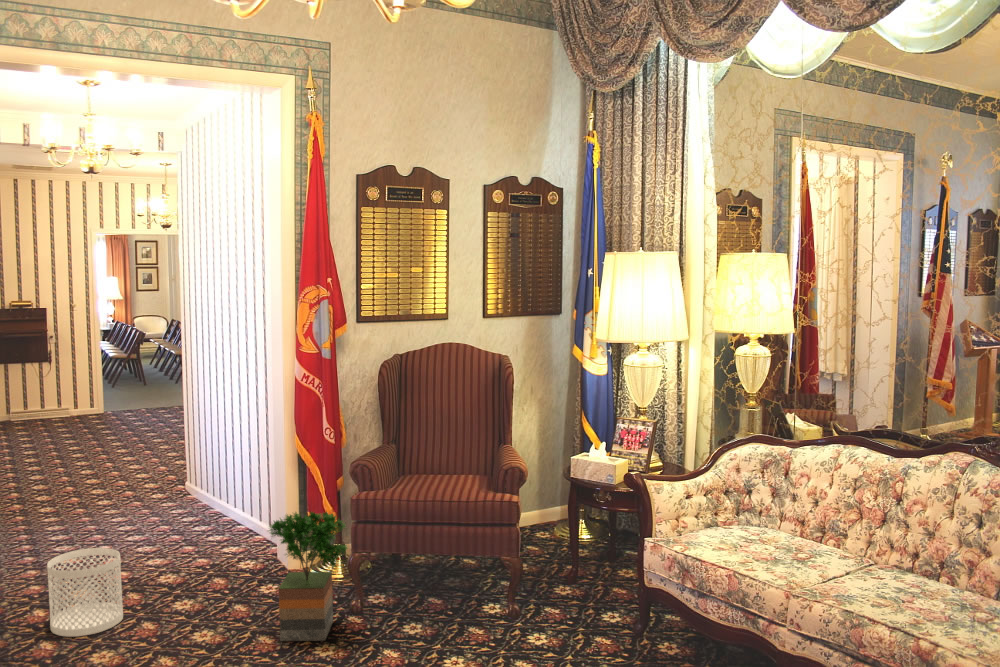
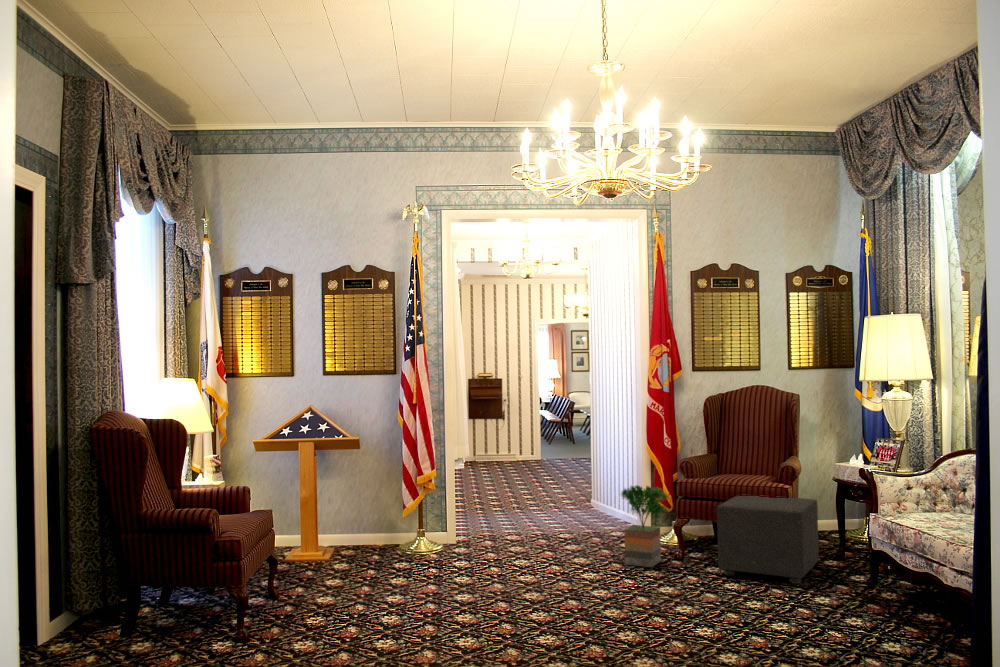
ottoman: none [428,507,553,642] -> present [717,495,819,584]
waste basket: present [47,548,123,637] -> none [497,503,537,550]

